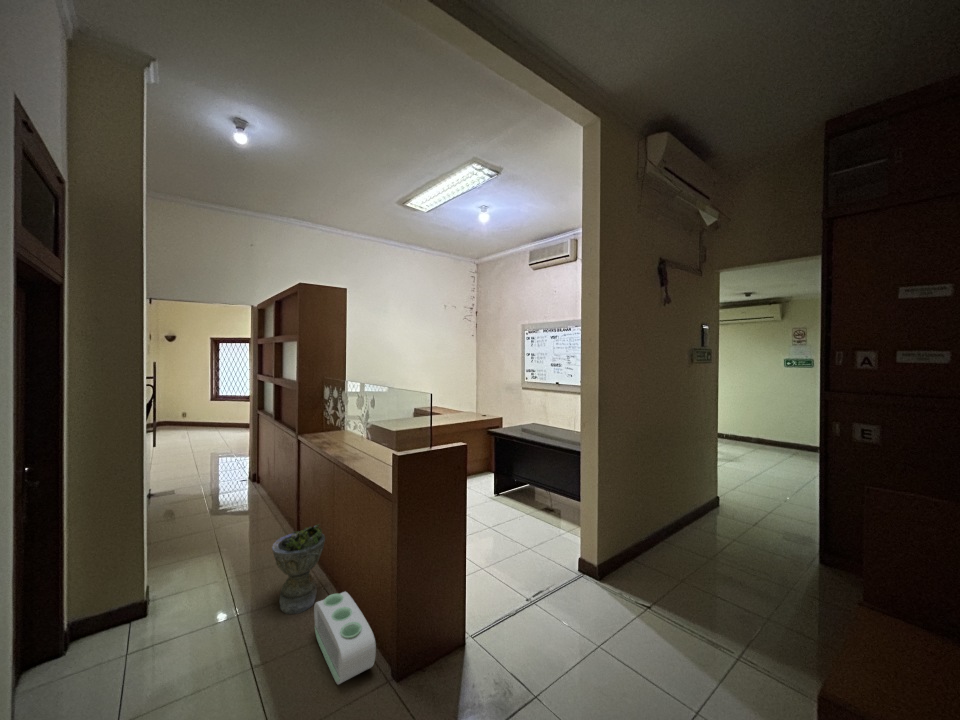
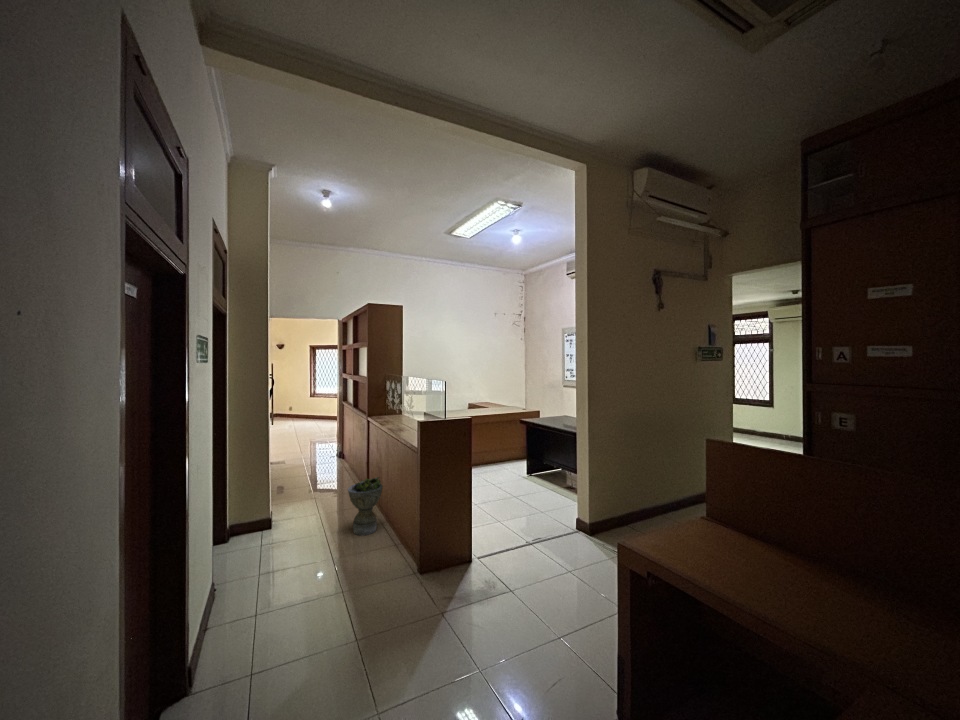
air purifier: present [314,592,376,684] -> none [373,520,409,571]

